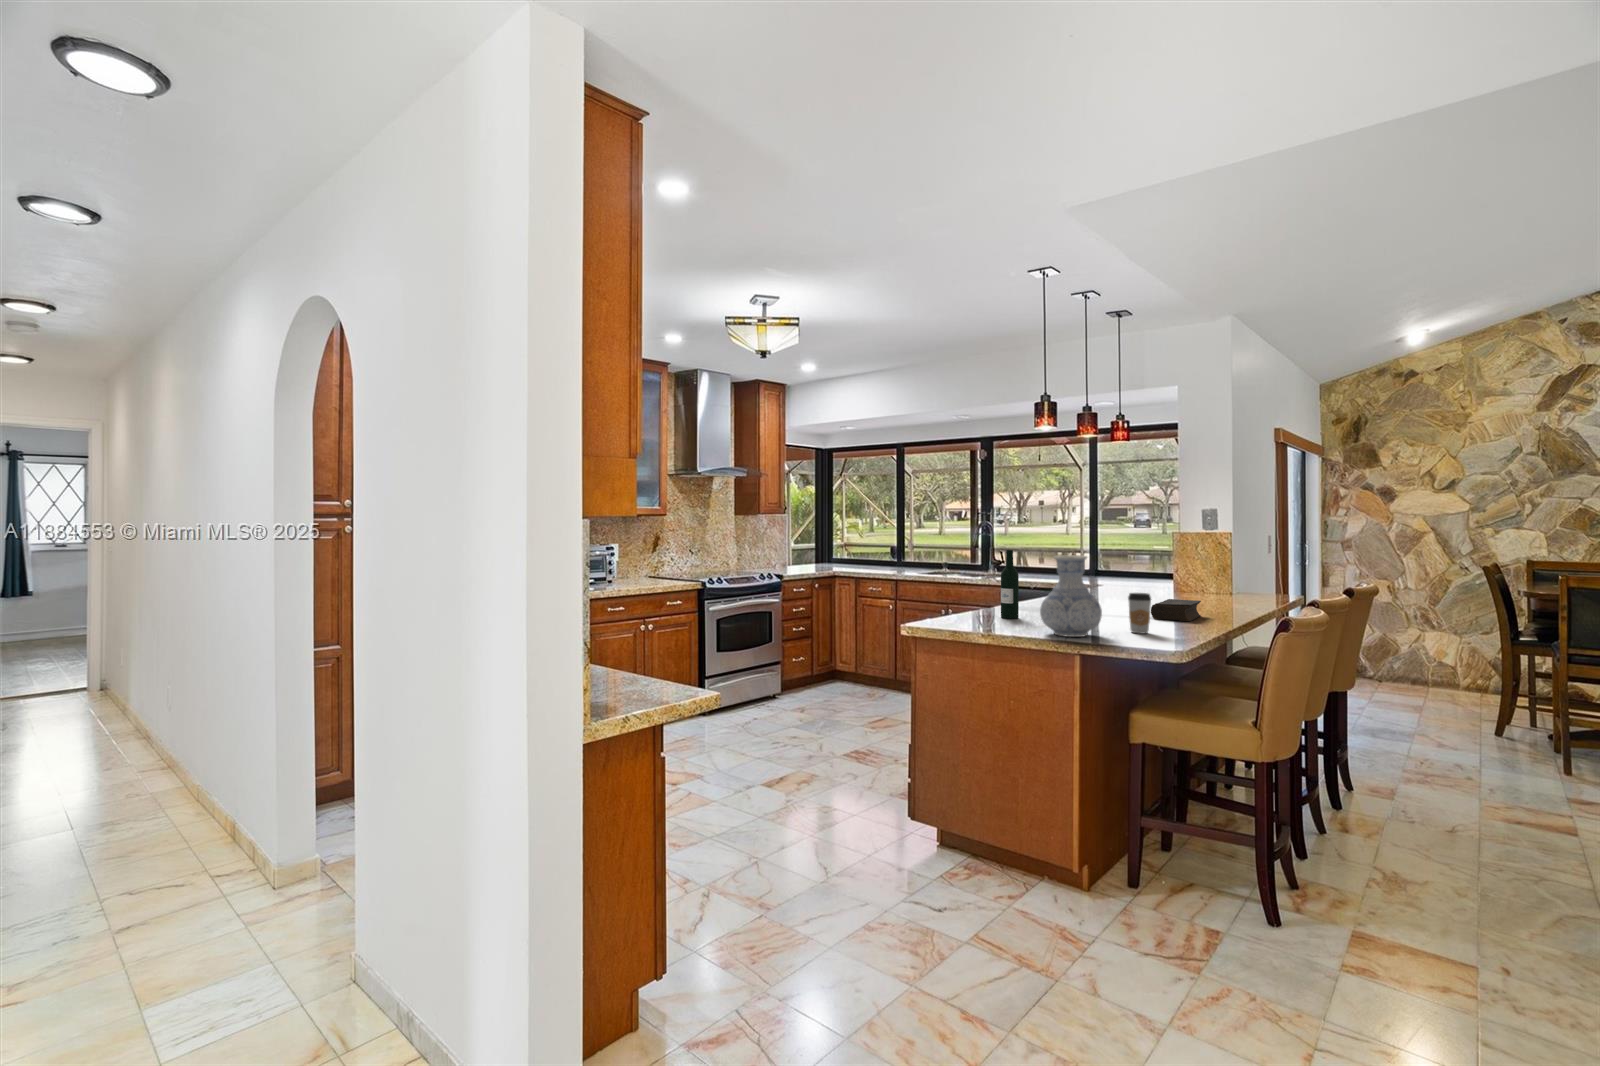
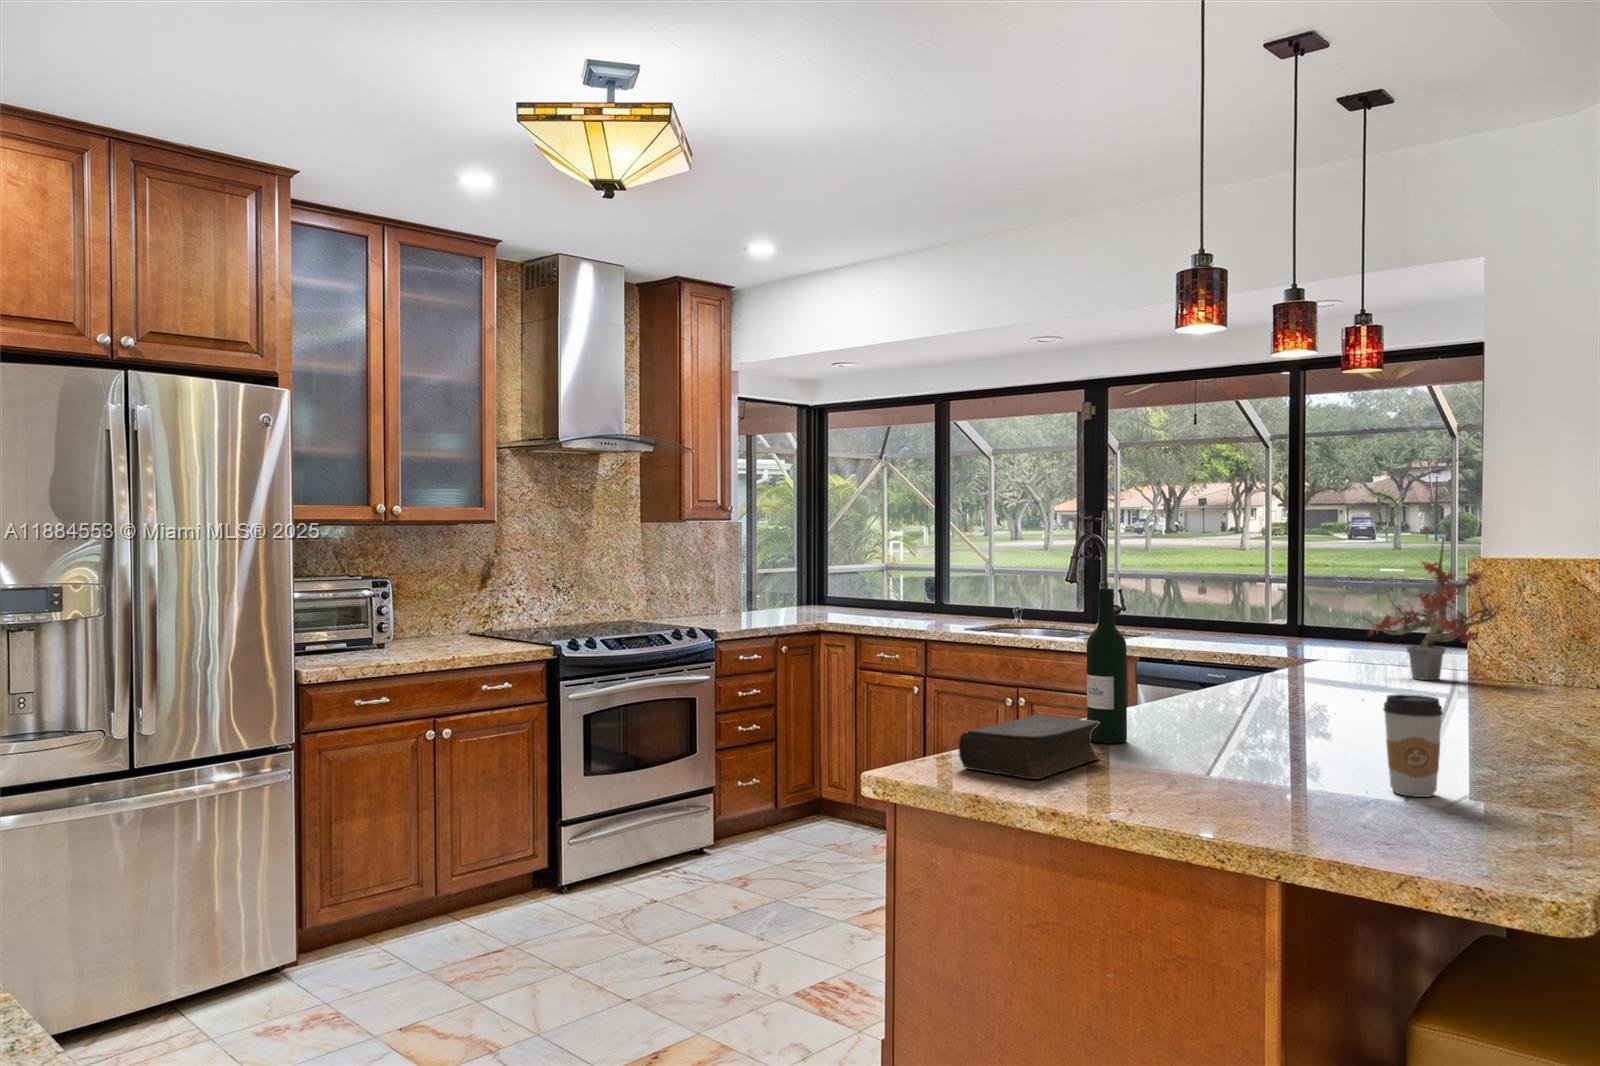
potted plant: none [1120,525,1192,595] -> present [1361,539,1503,680]
vase: present [1040,555,1102,637] -> none [1166,603,1319,807]
book: present [1151,599,1201,621] -> present [959,714,1100,779]

